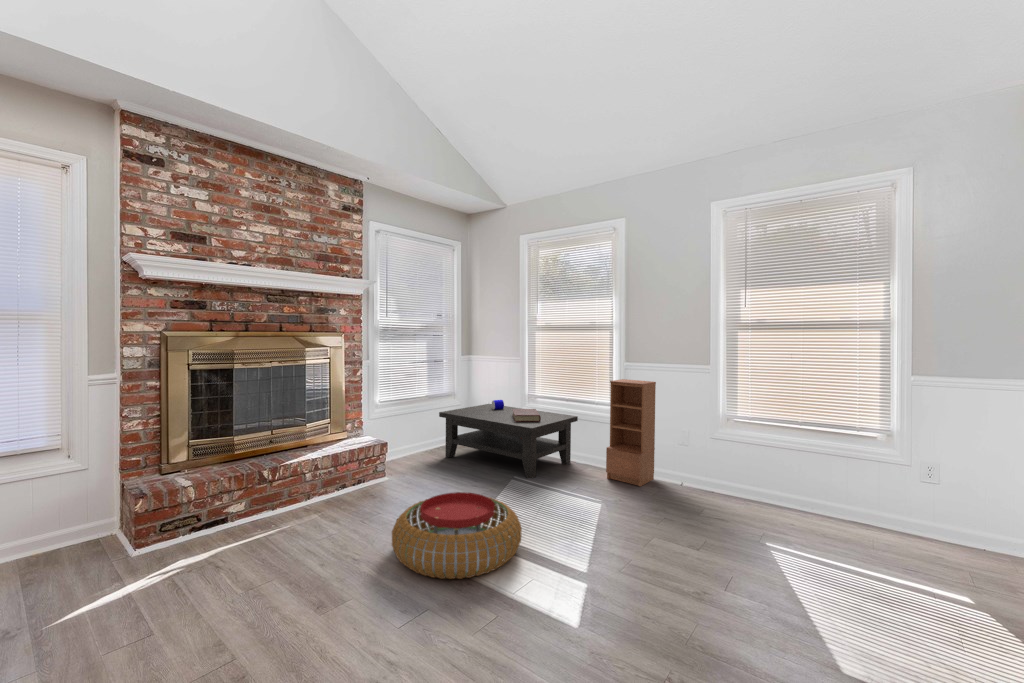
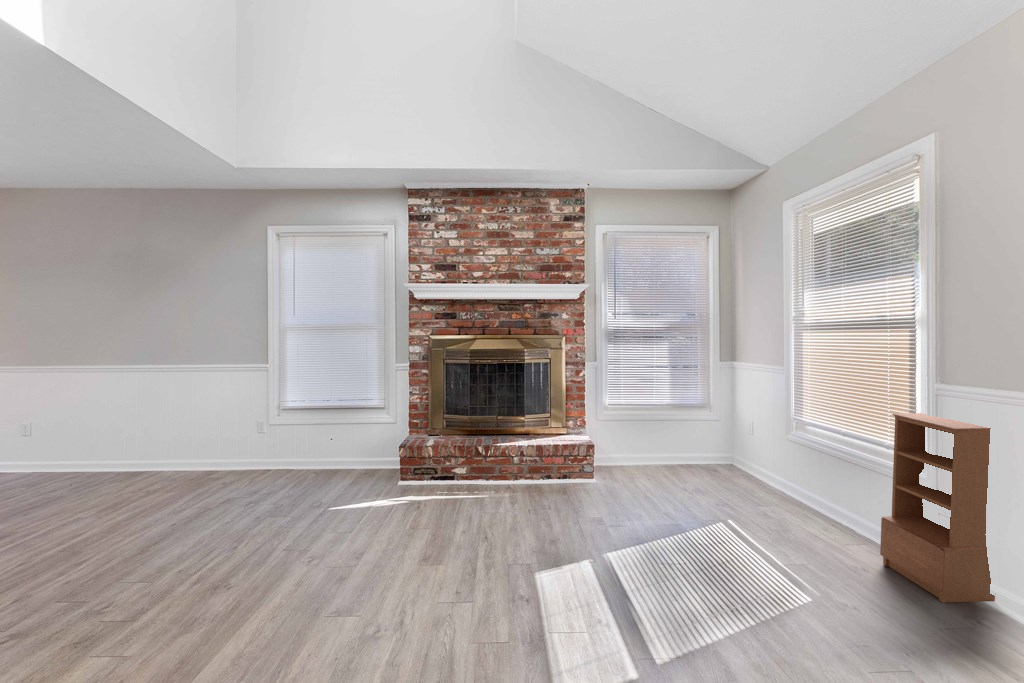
coffee table: present [439,400,578,479] -> none [669,414,856,524]
pouf: present [392,492,522,579] -> none [500,511,641,619]

